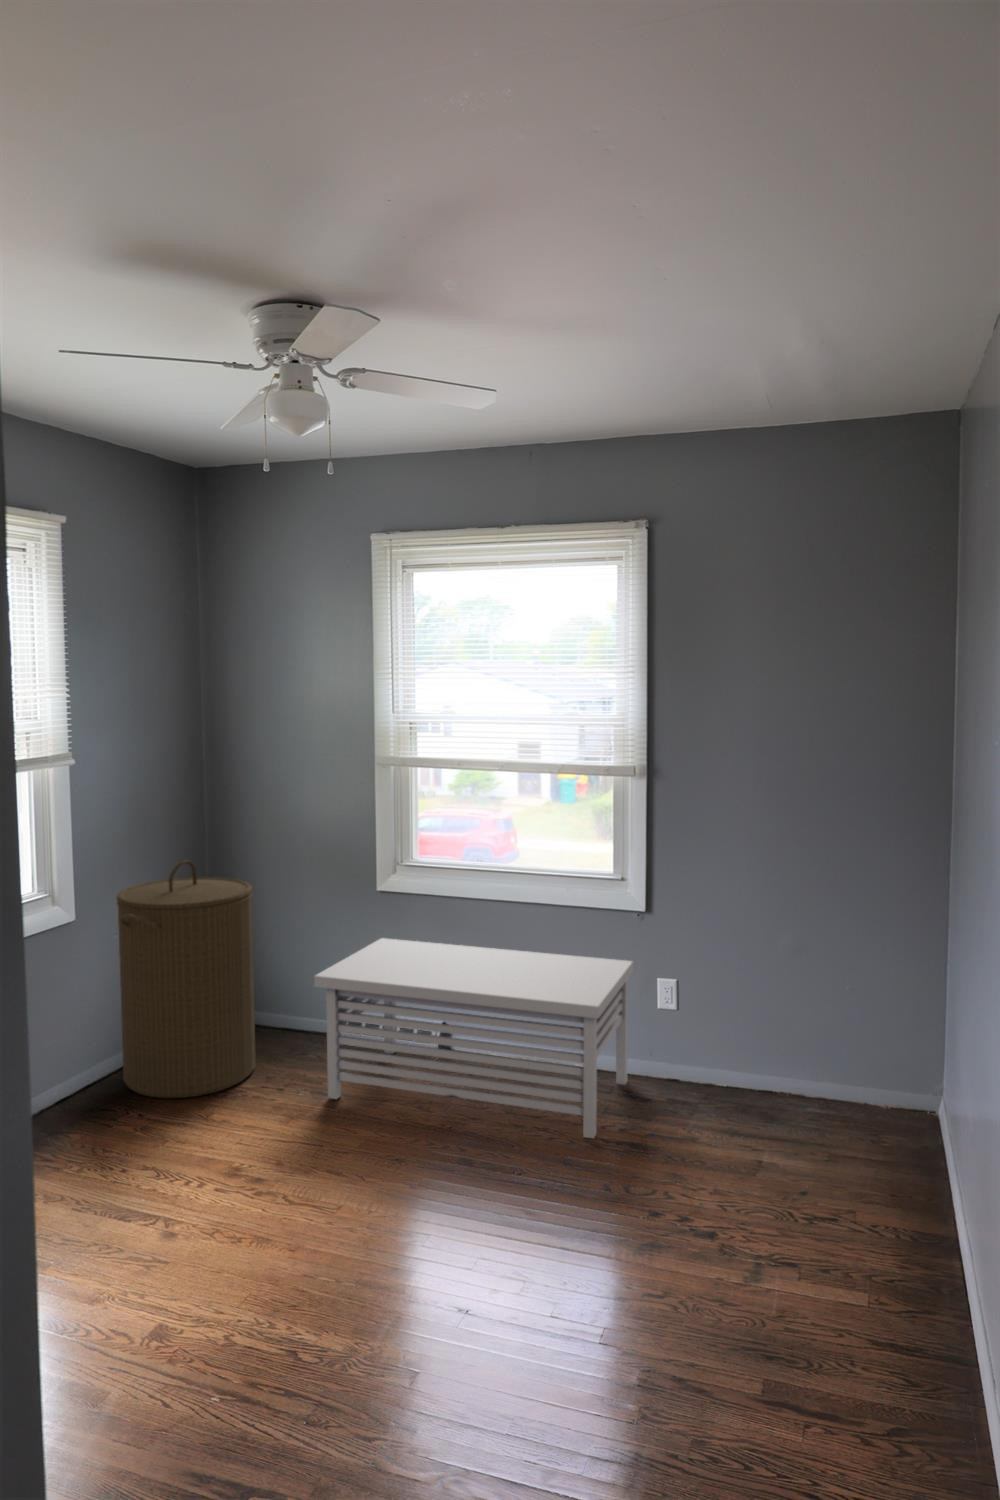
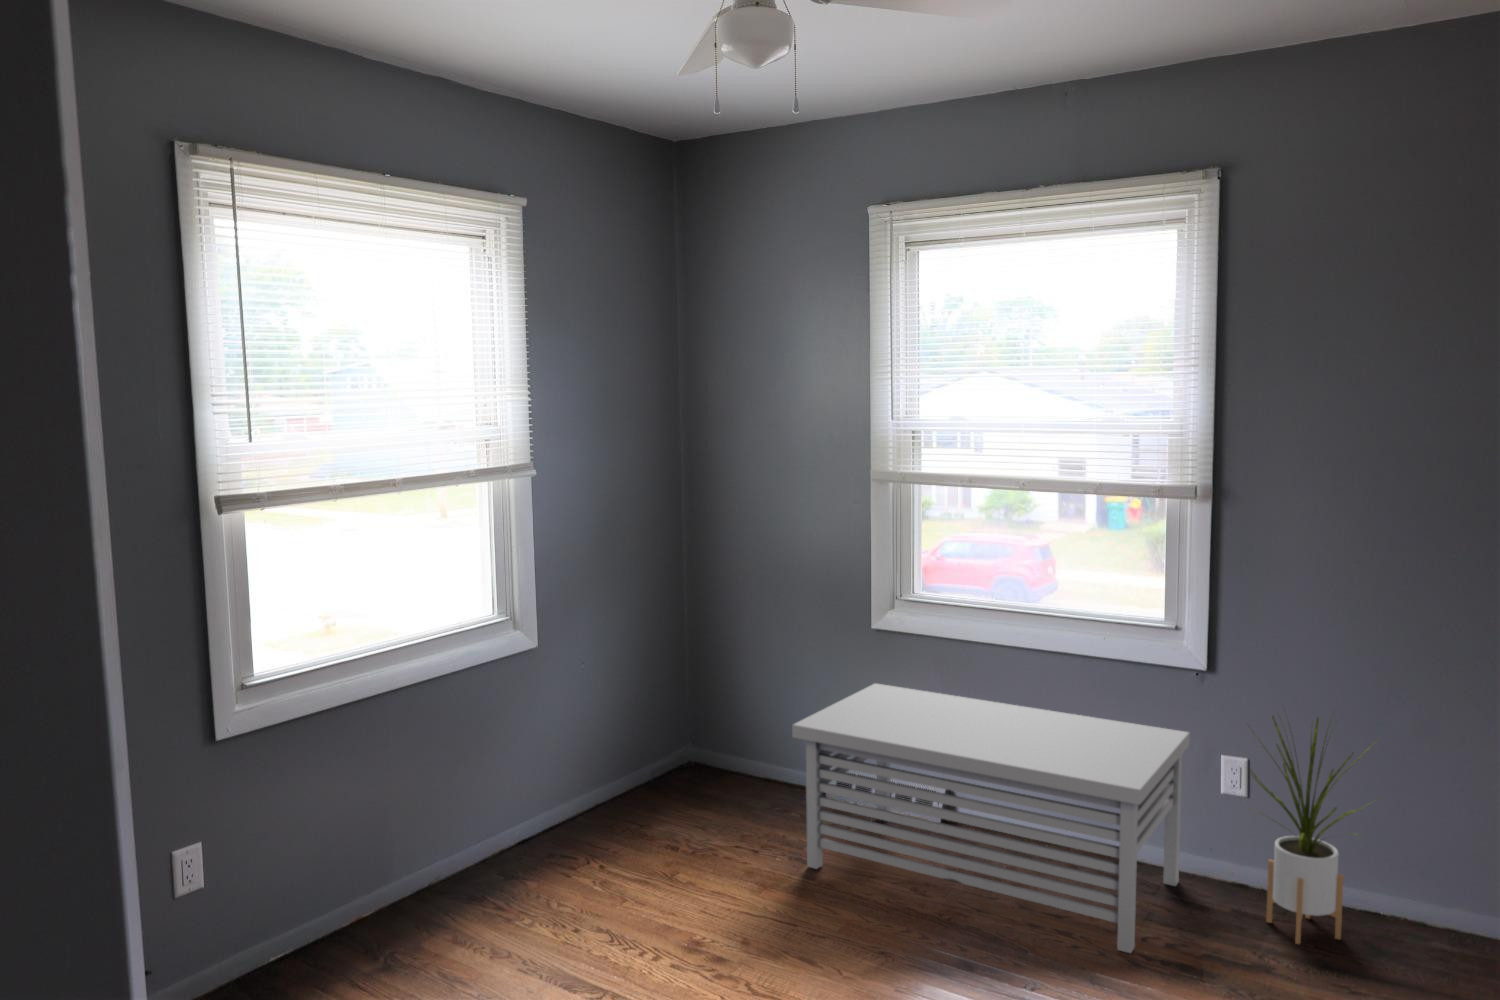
laundry hamper: present [117,860,256,1098] -> none [580,584,729,850]
house plant: none [674,933,770,1118] -> present [1253,716,1366,944]

